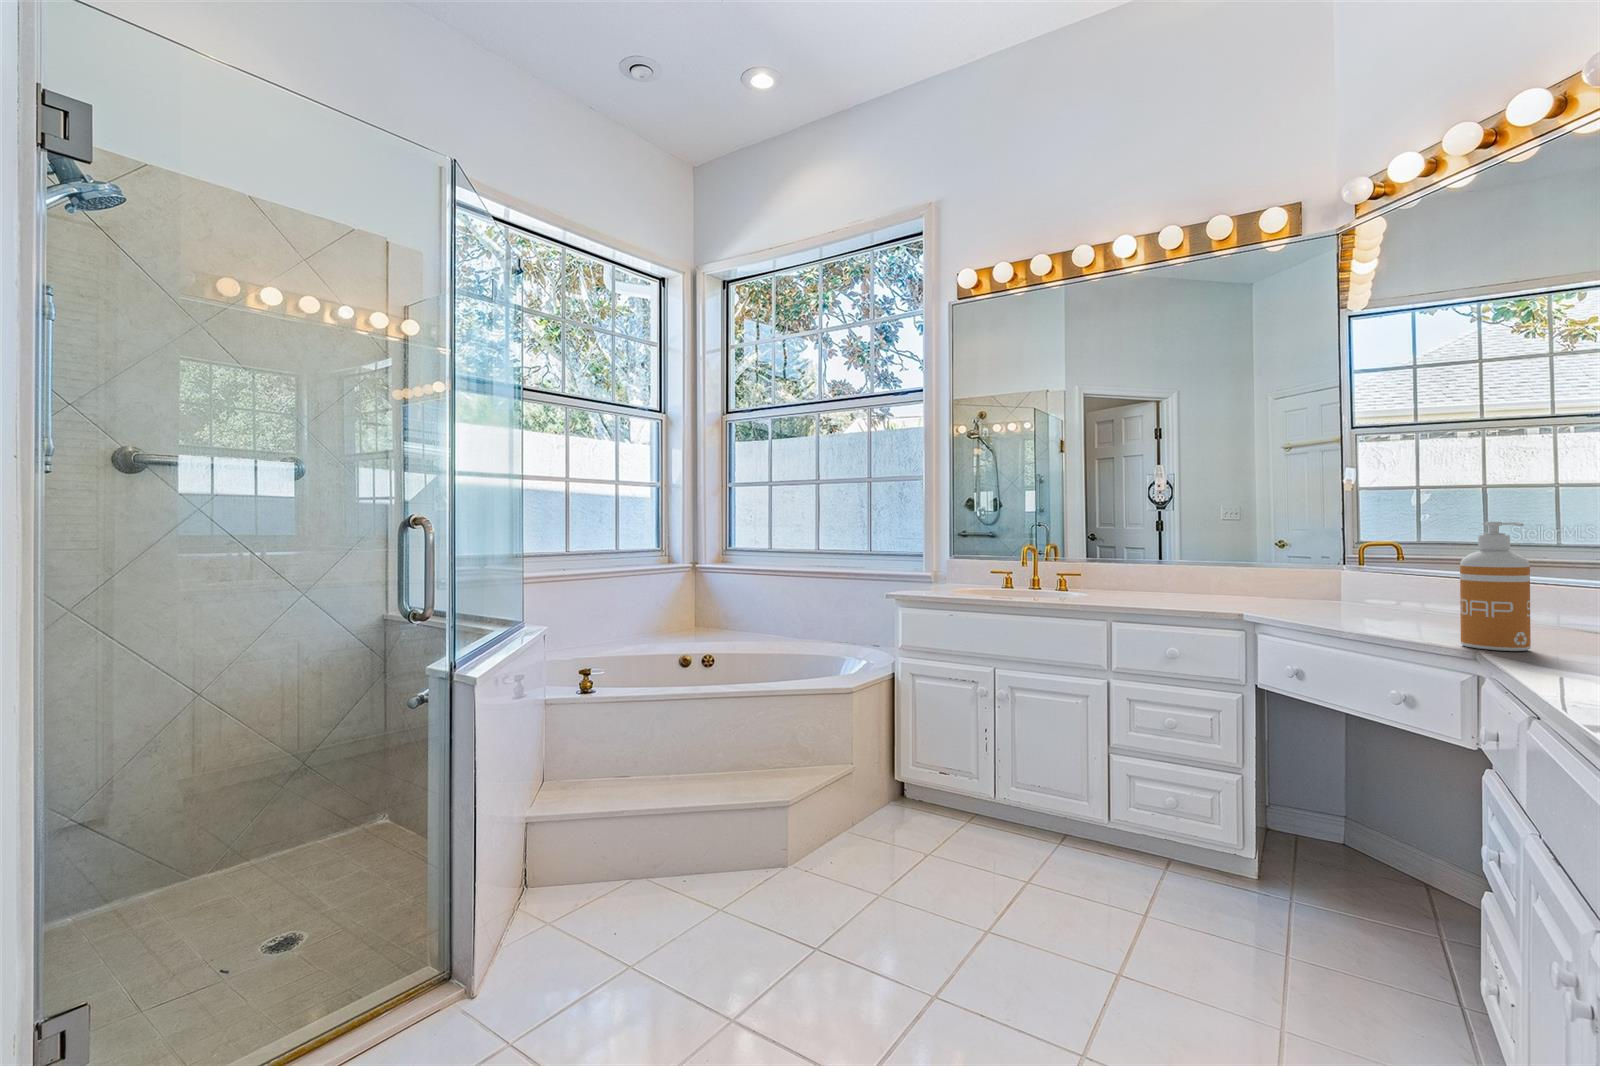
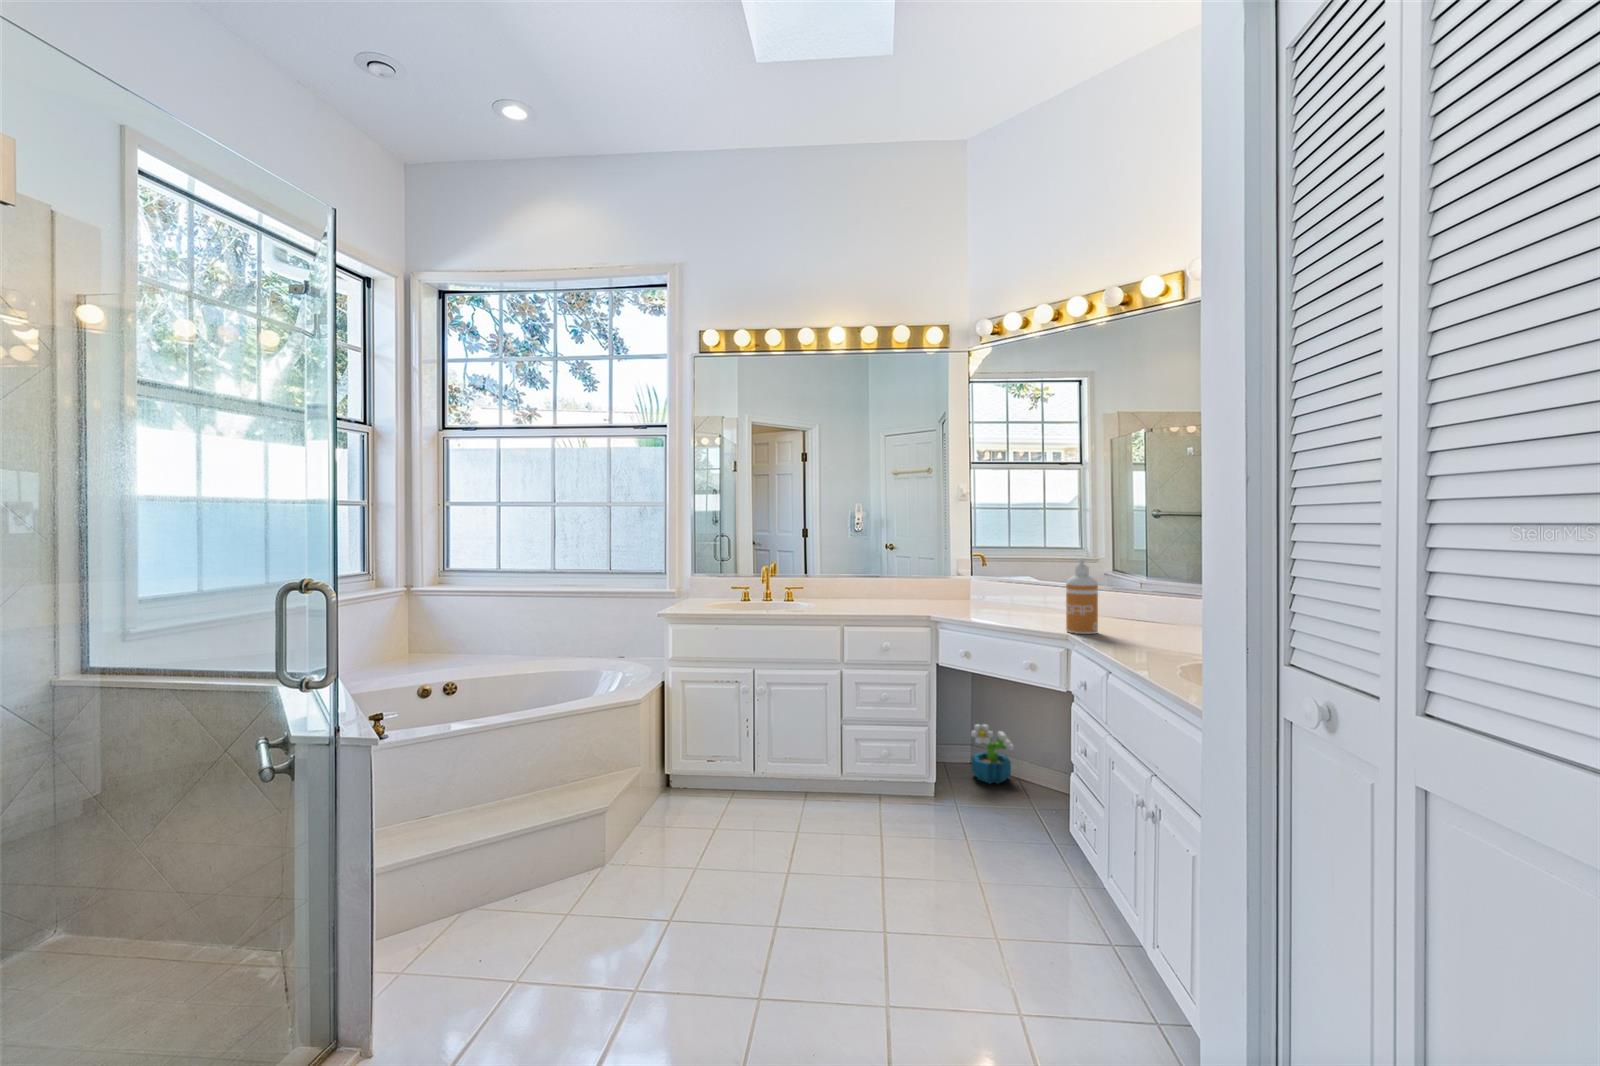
decorative plant: none [1333,786,1416,884] -> present [971,724,1014,784]

